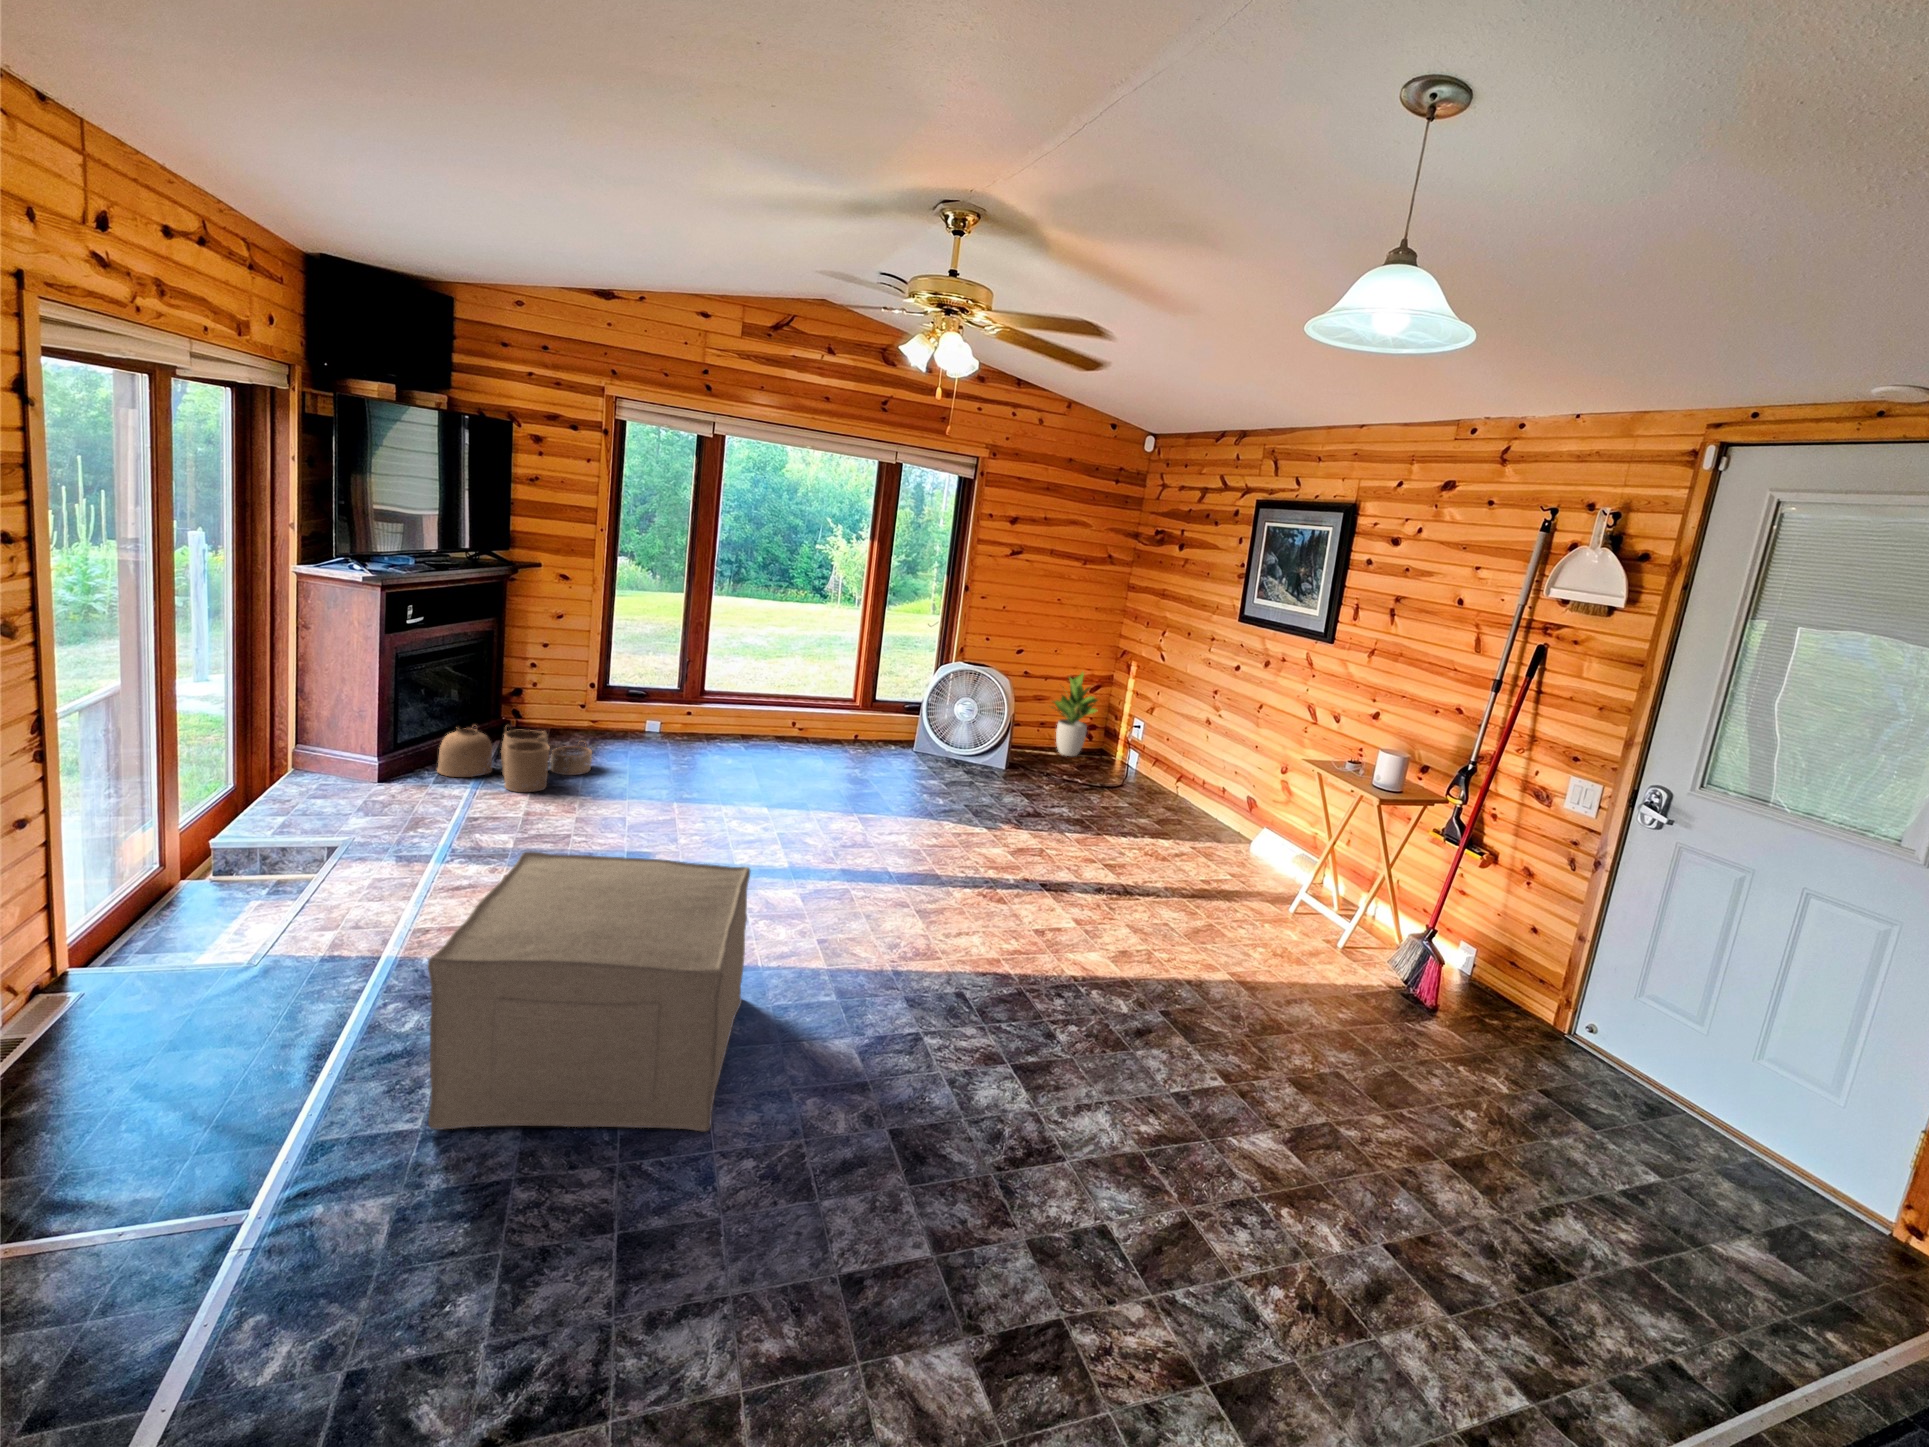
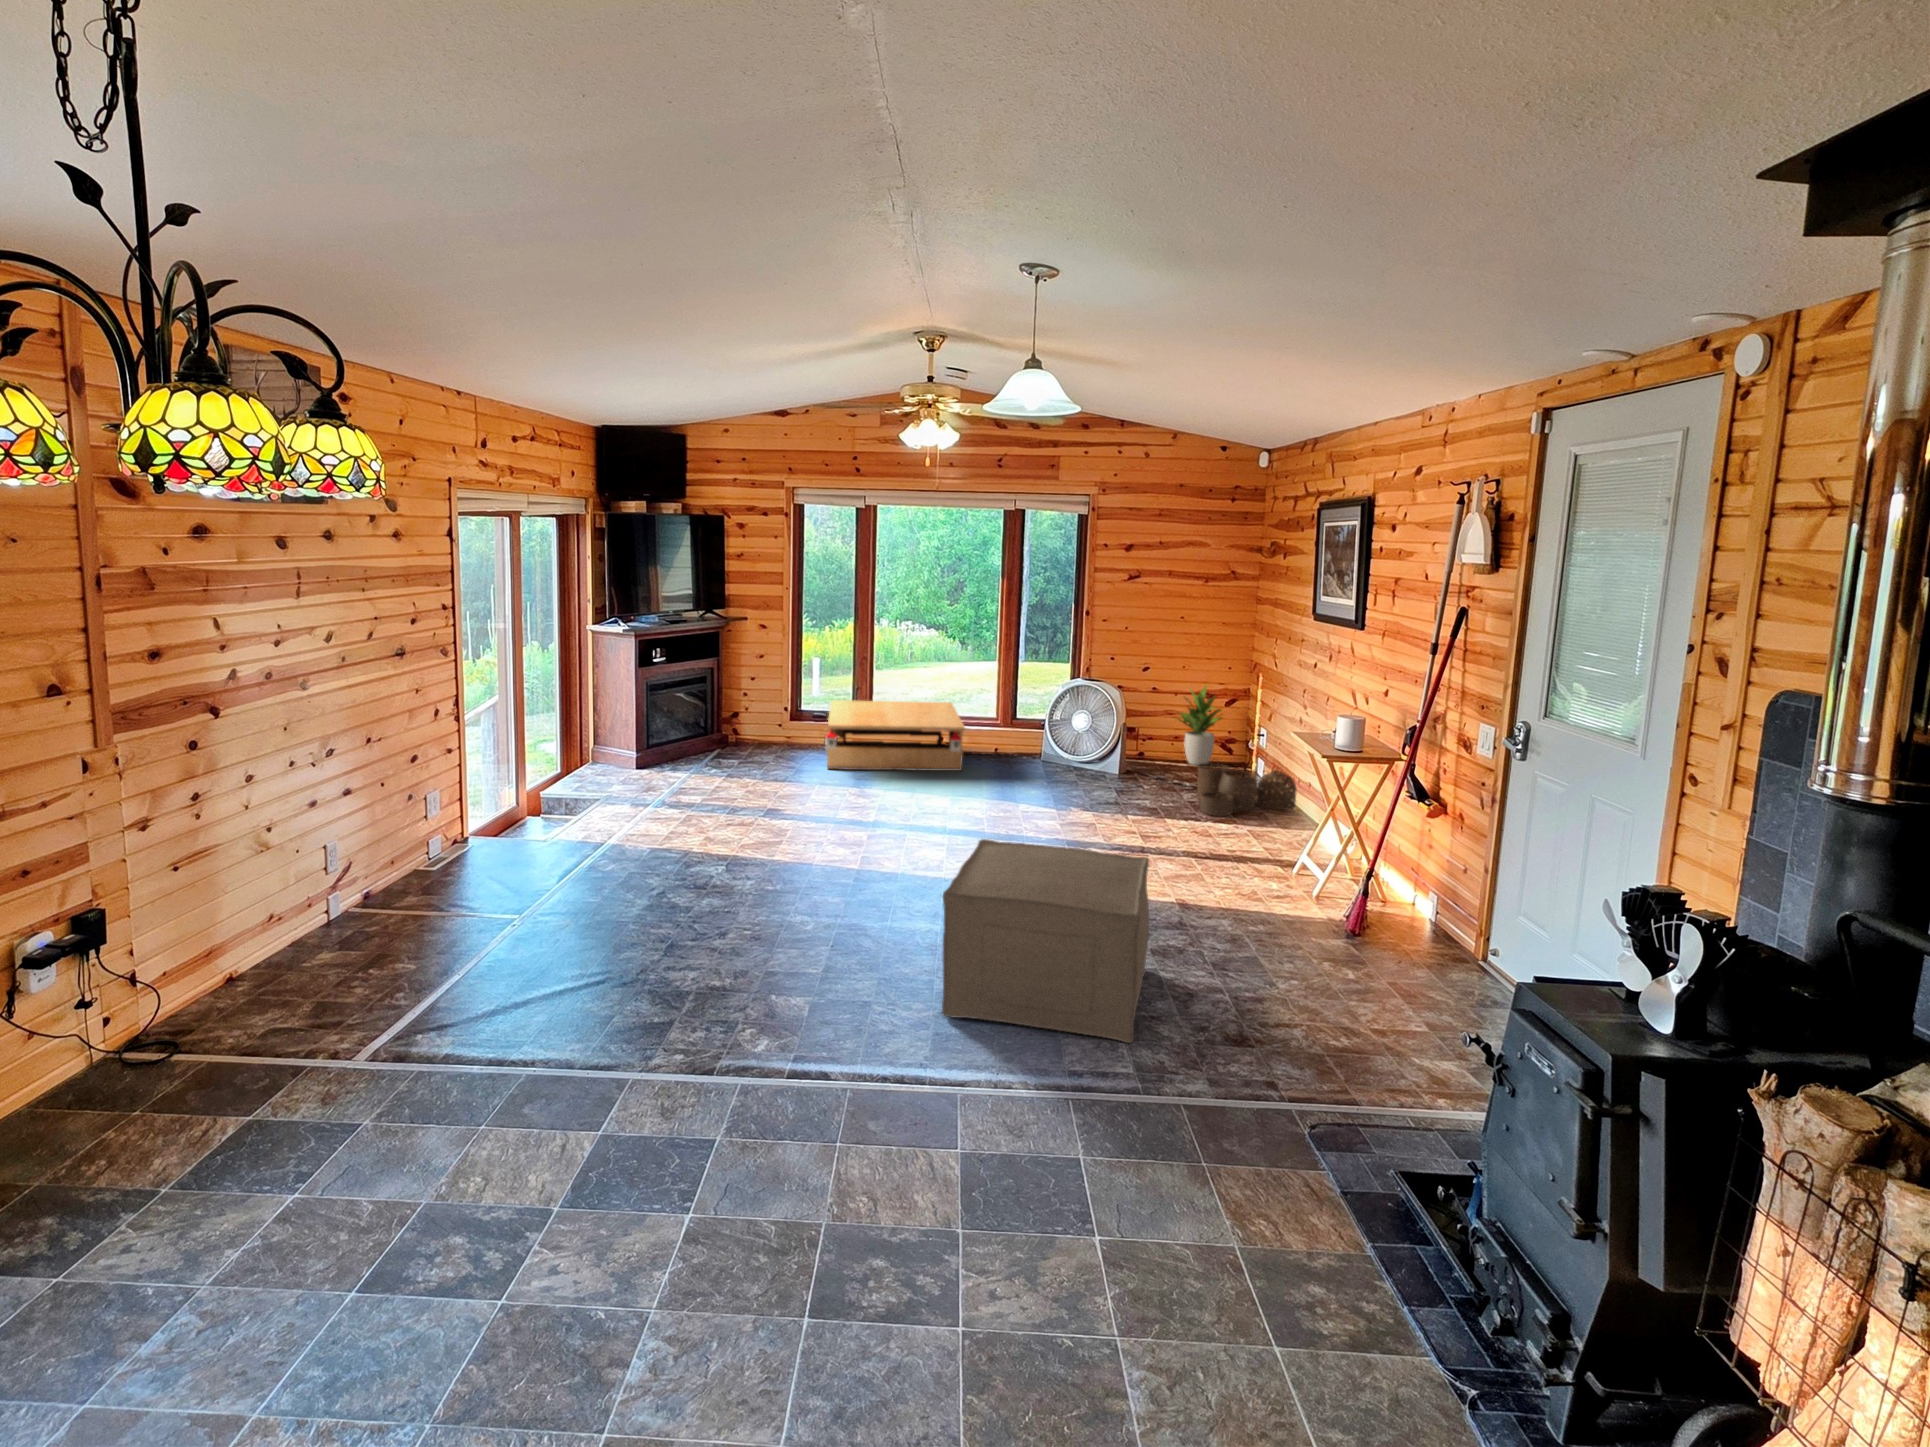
coffee table: none [648,676,852,773] -> present [826,700,965,771]
woven basket: present [437,726,592,792] -> present [1197,759,1297,816]
ottoman: present [428,852,750,1131] -> present [942,839,1149,1043]

